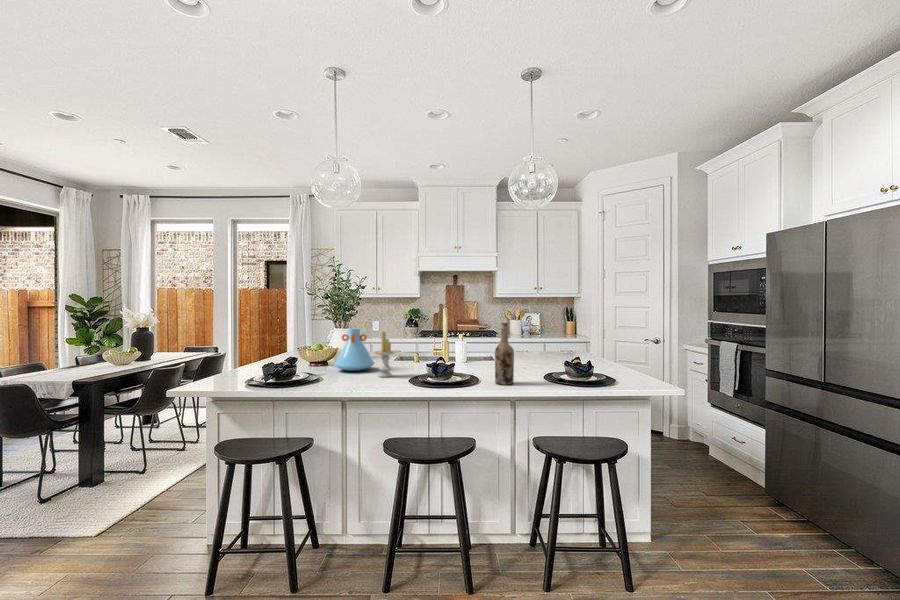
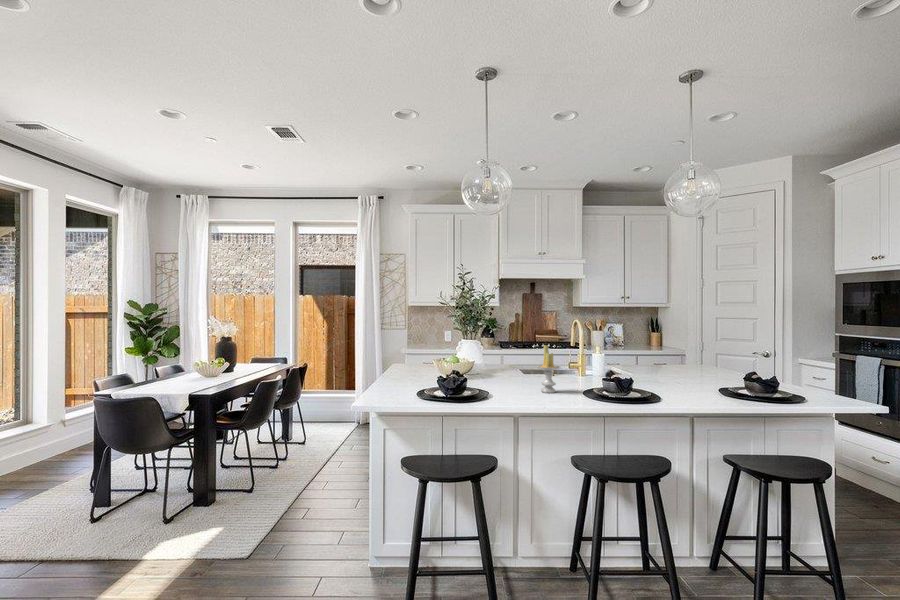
wine bottle: present [495,323,514,385] -> none [676,338,697,401]
vase: present [334,328,374,371] -> none [483,341,524,386]

